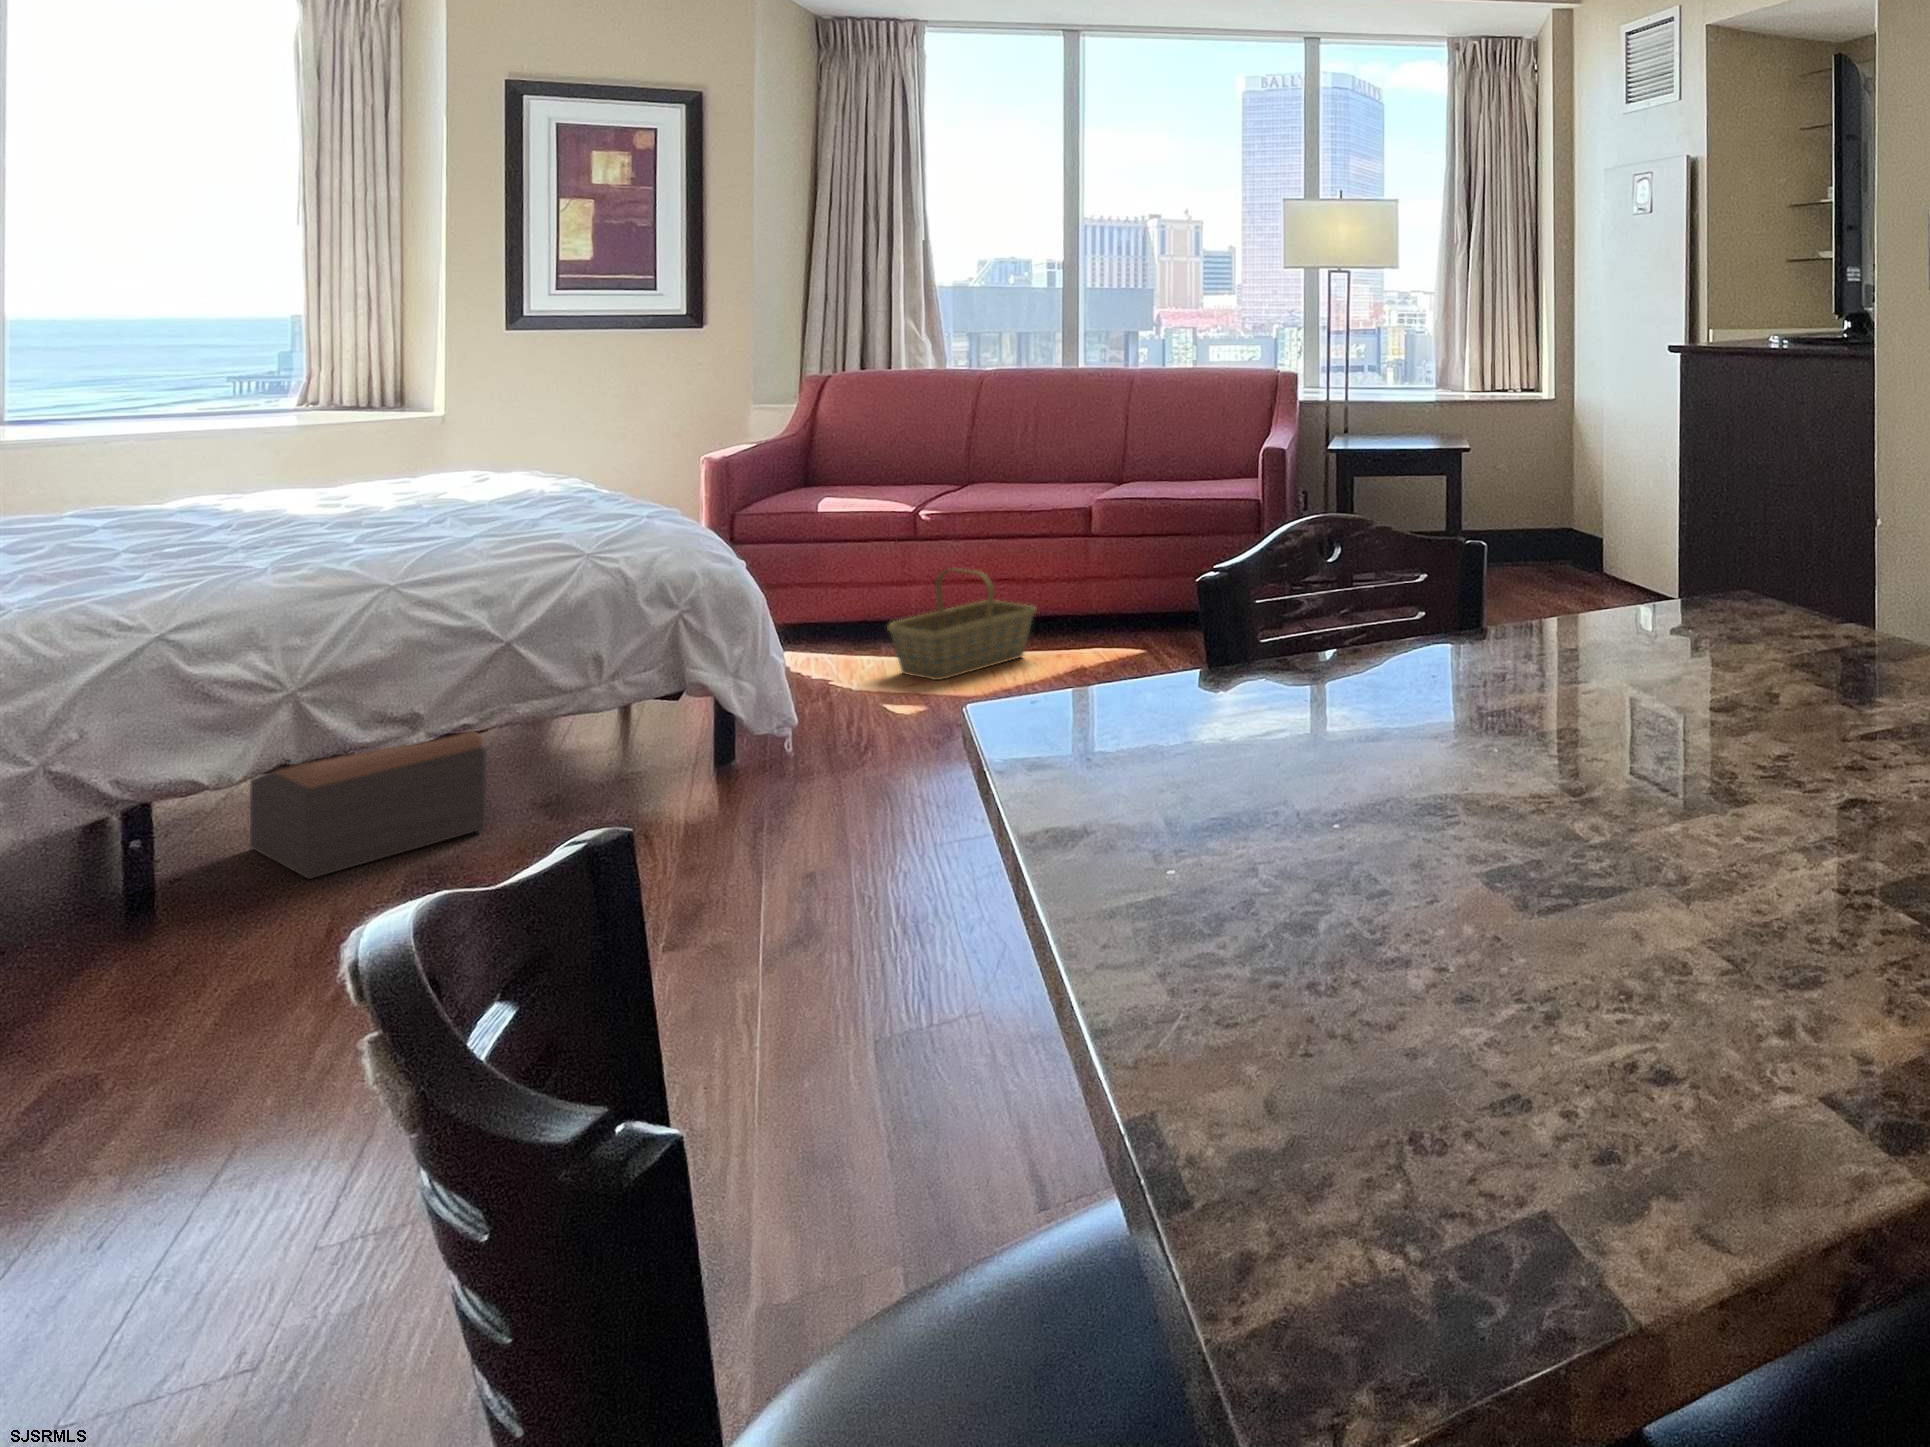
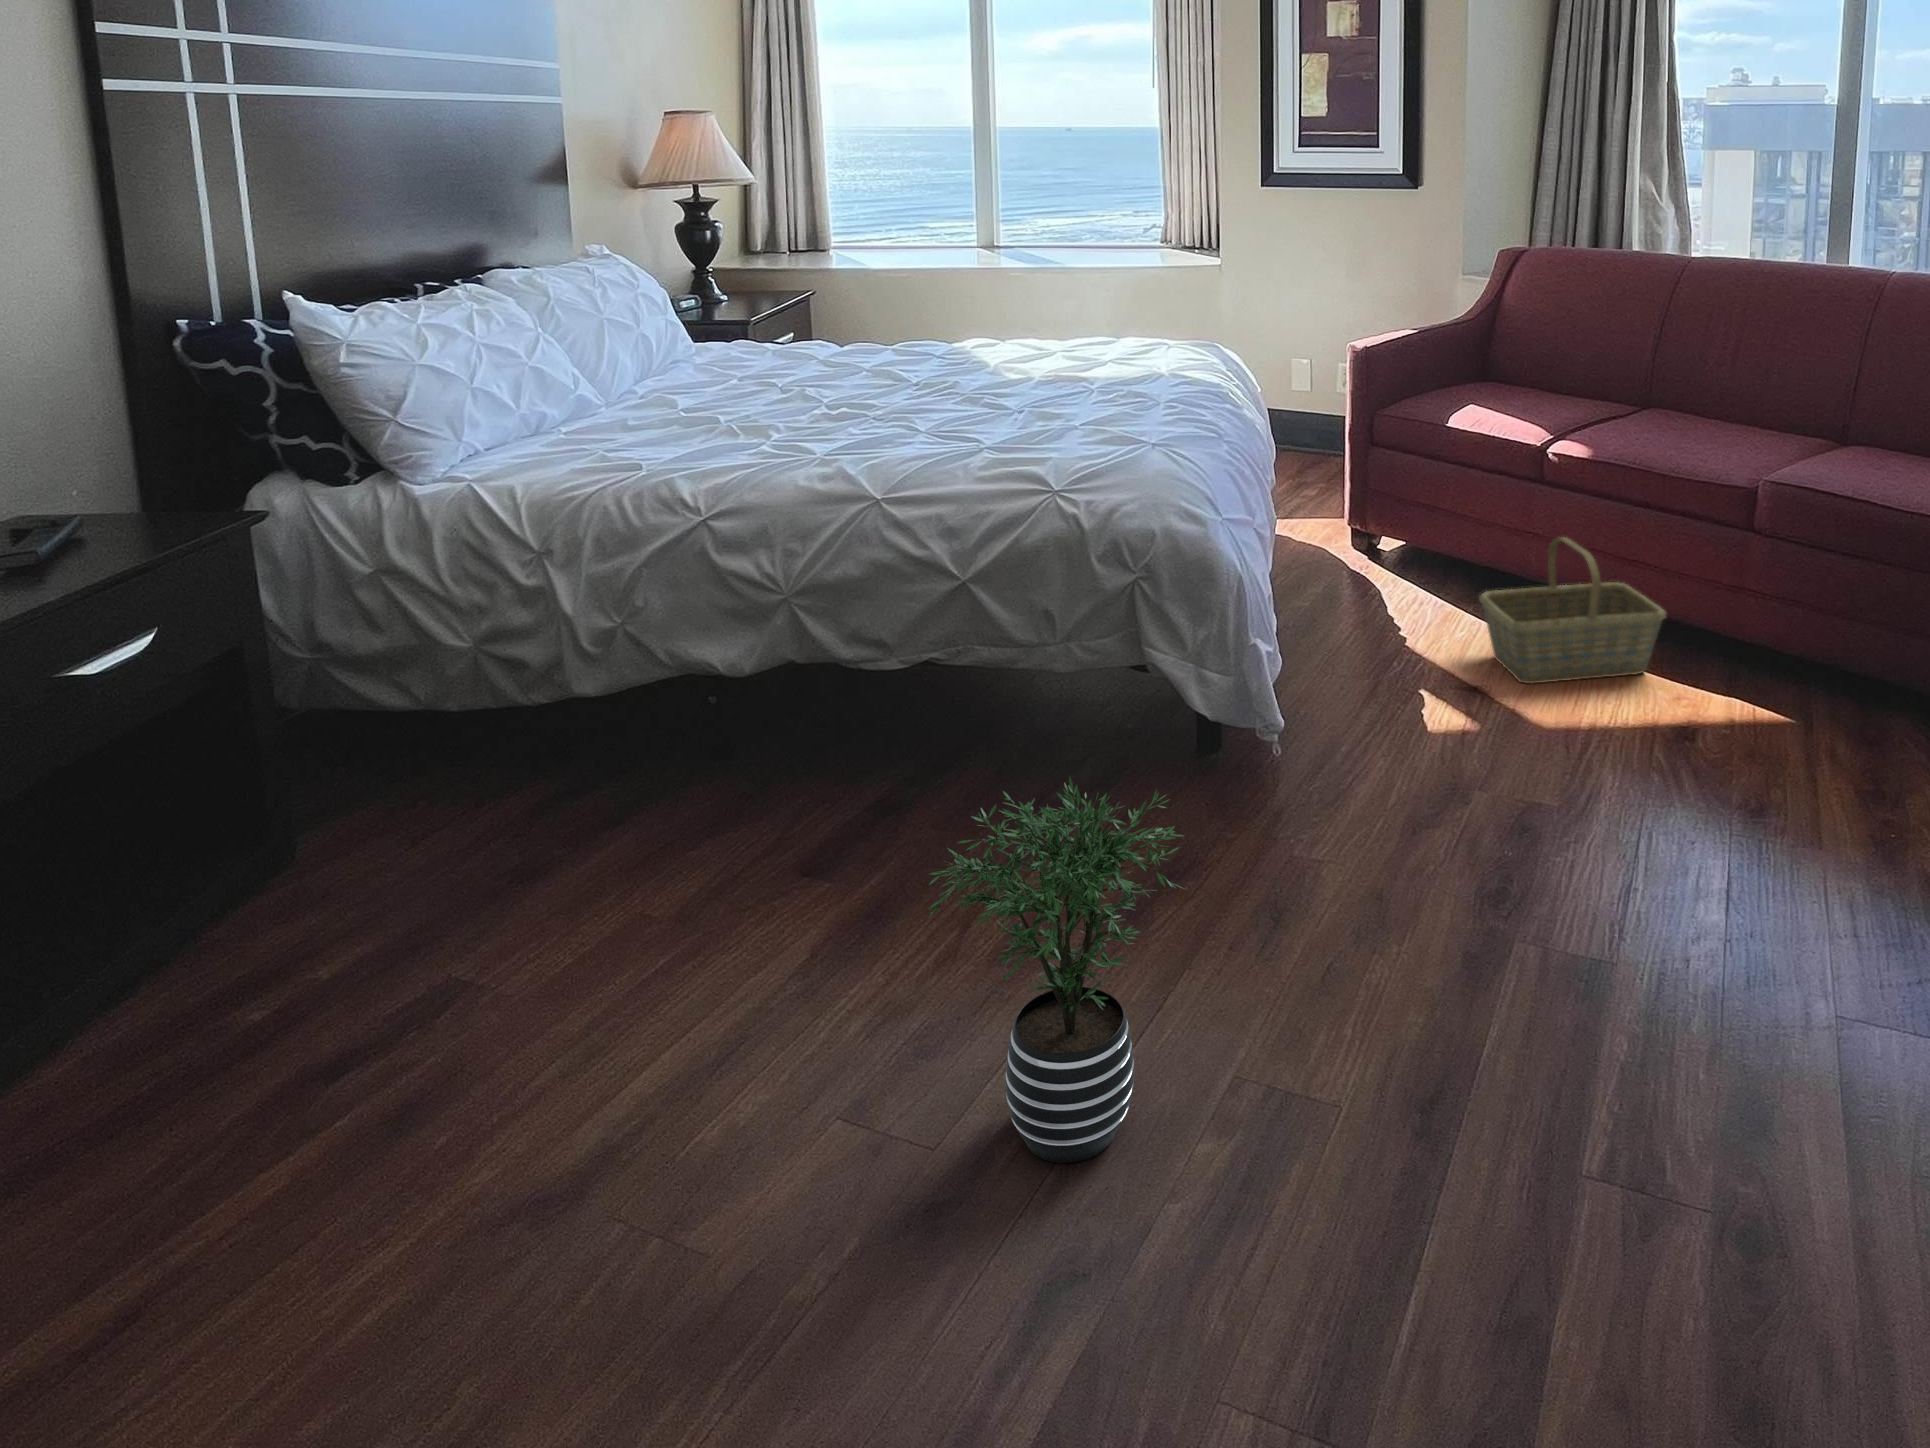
potted plant: none [734,674,932,941] -> present [929,777,1184,1163]
footstool: present [250,732,487,879] -> none [815,615,975,775]

